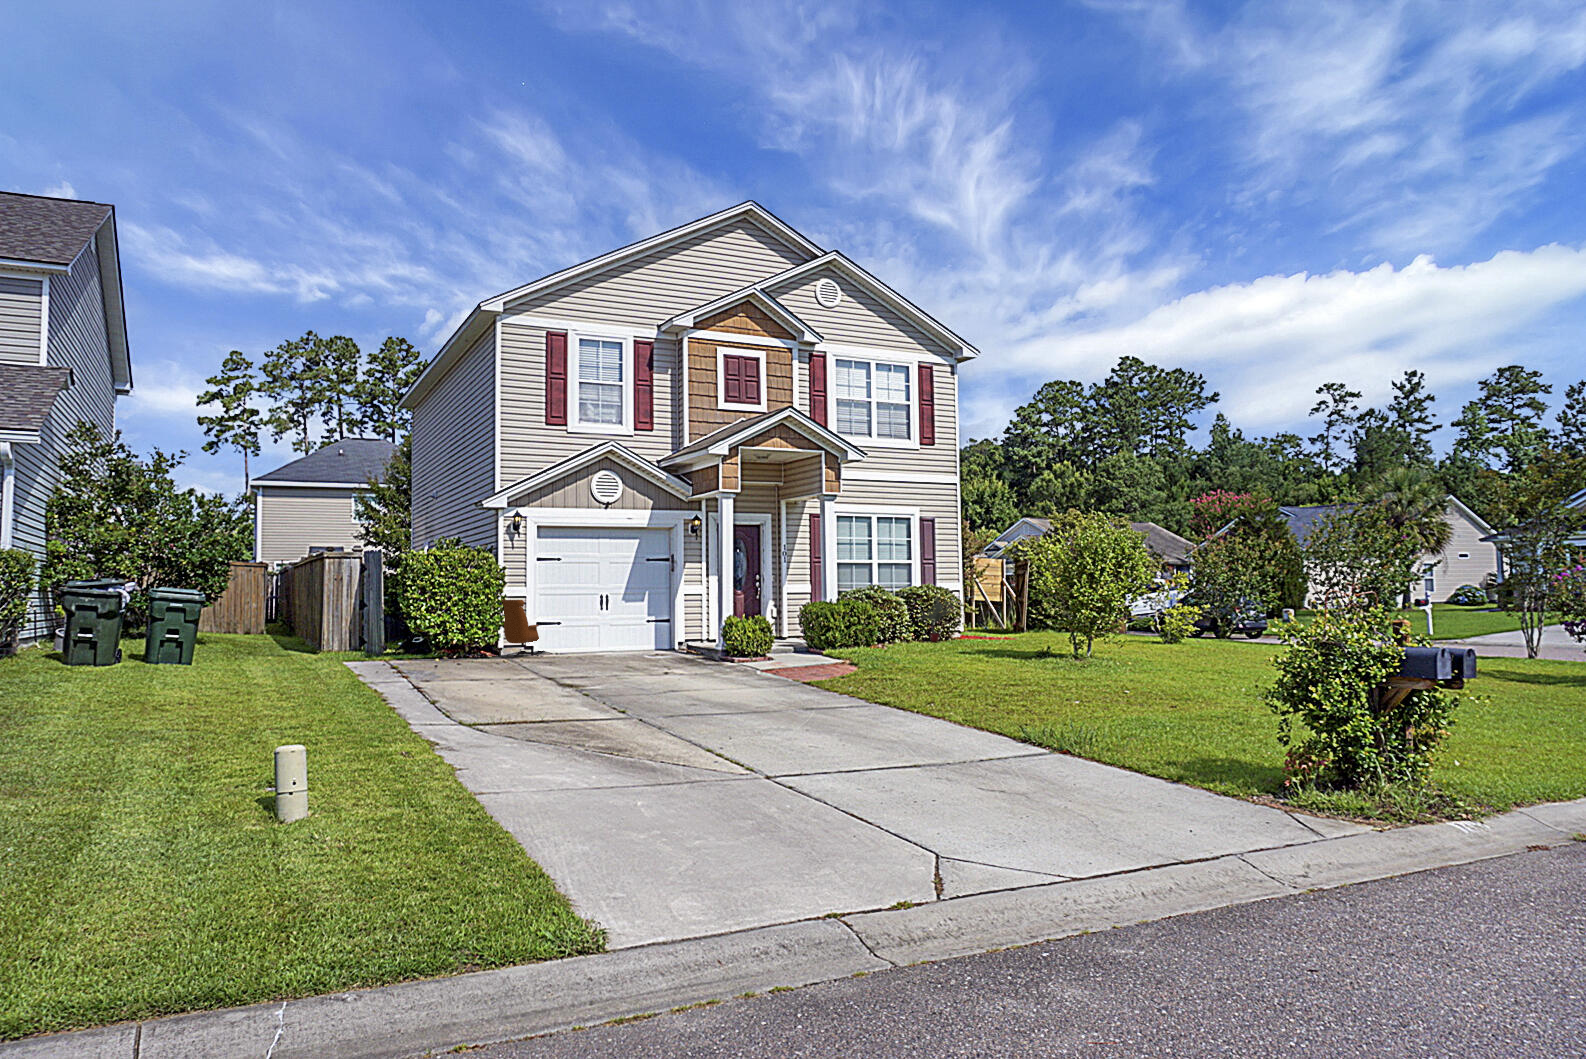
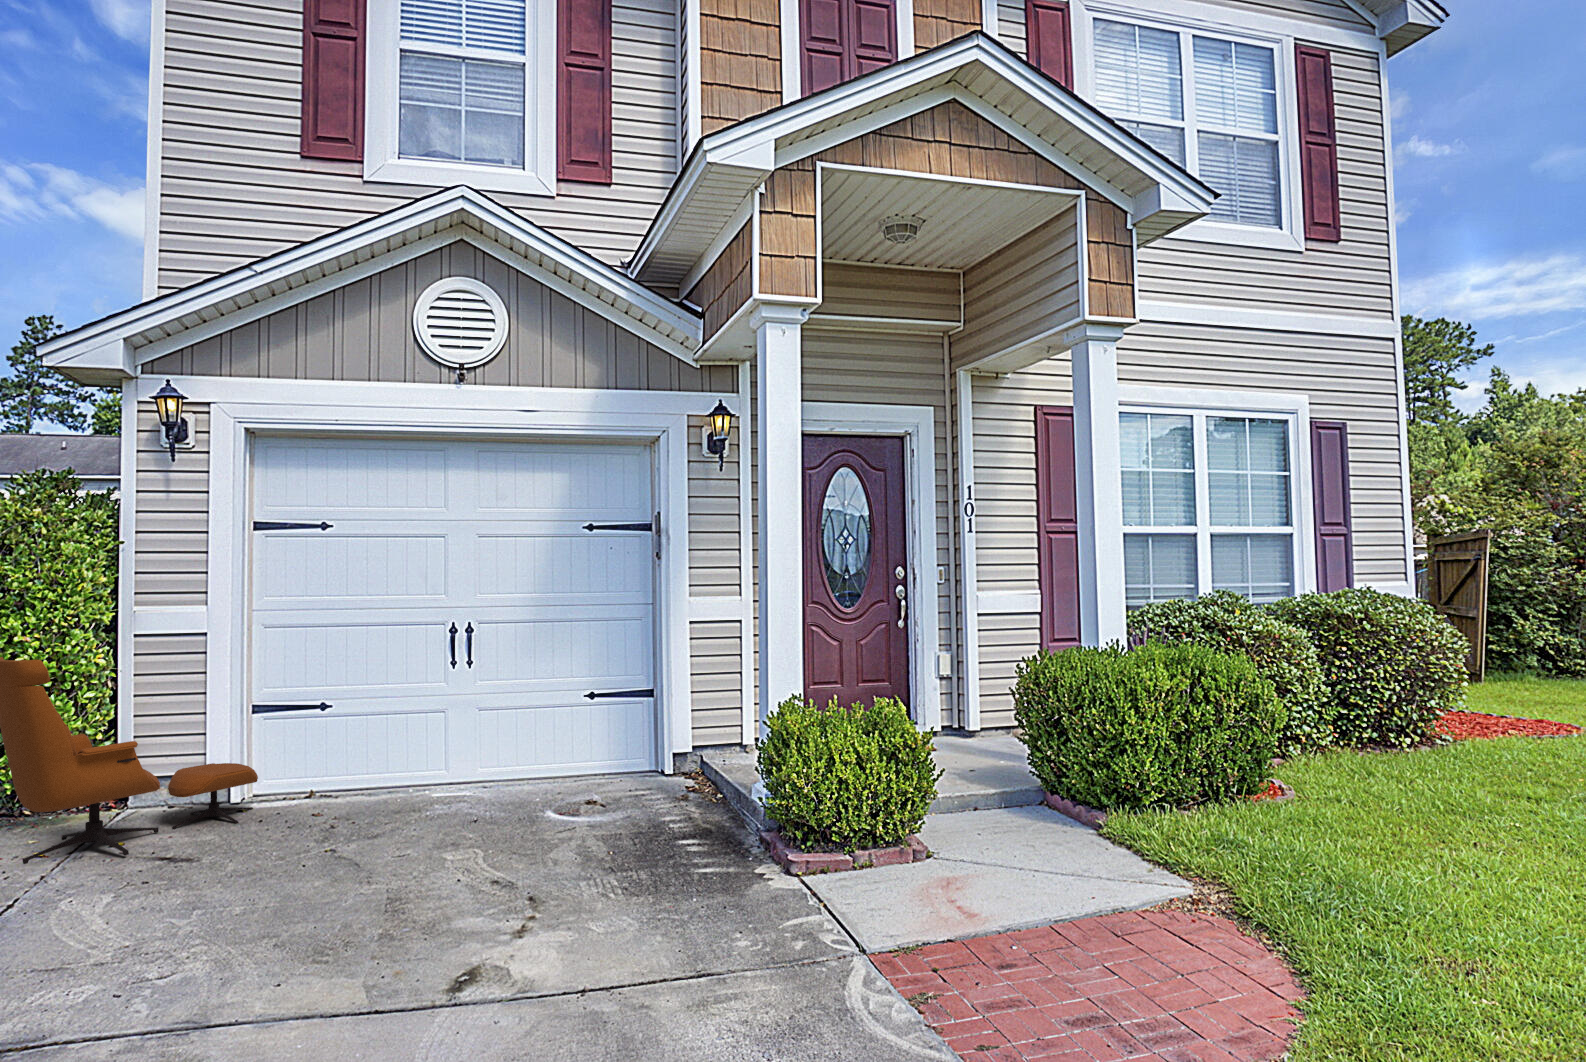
potted tree: present [920,598,952,642] -> none [1381,623,1491,764]

